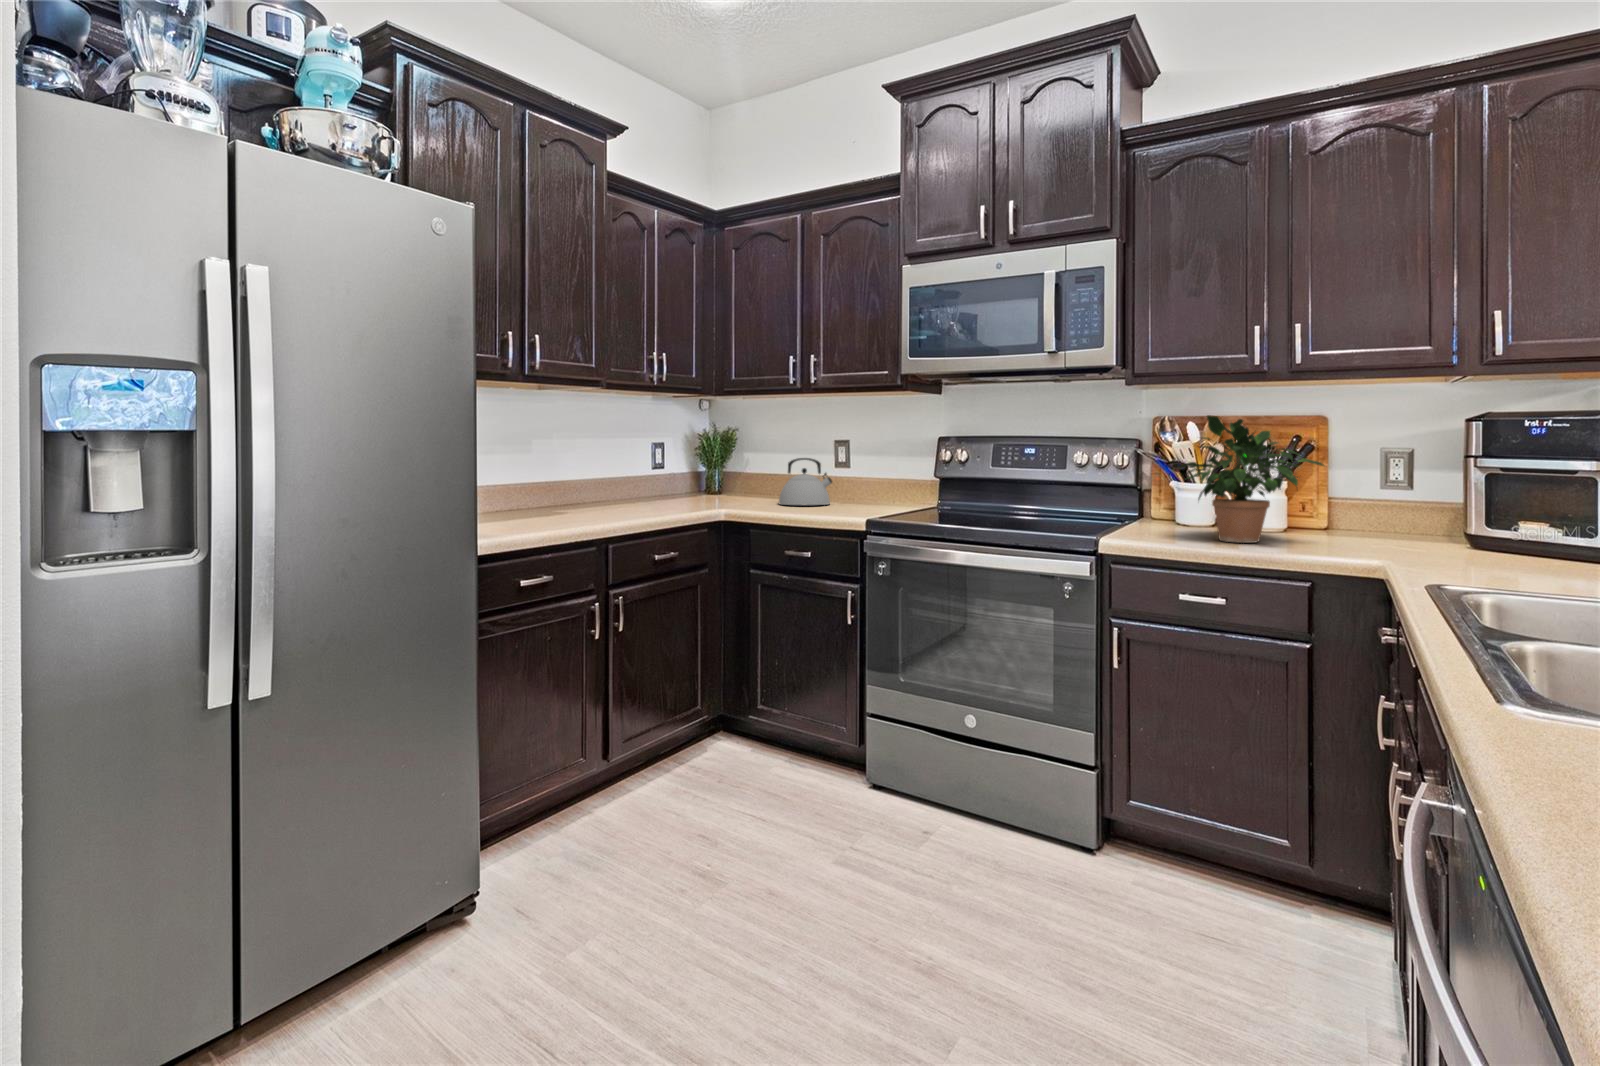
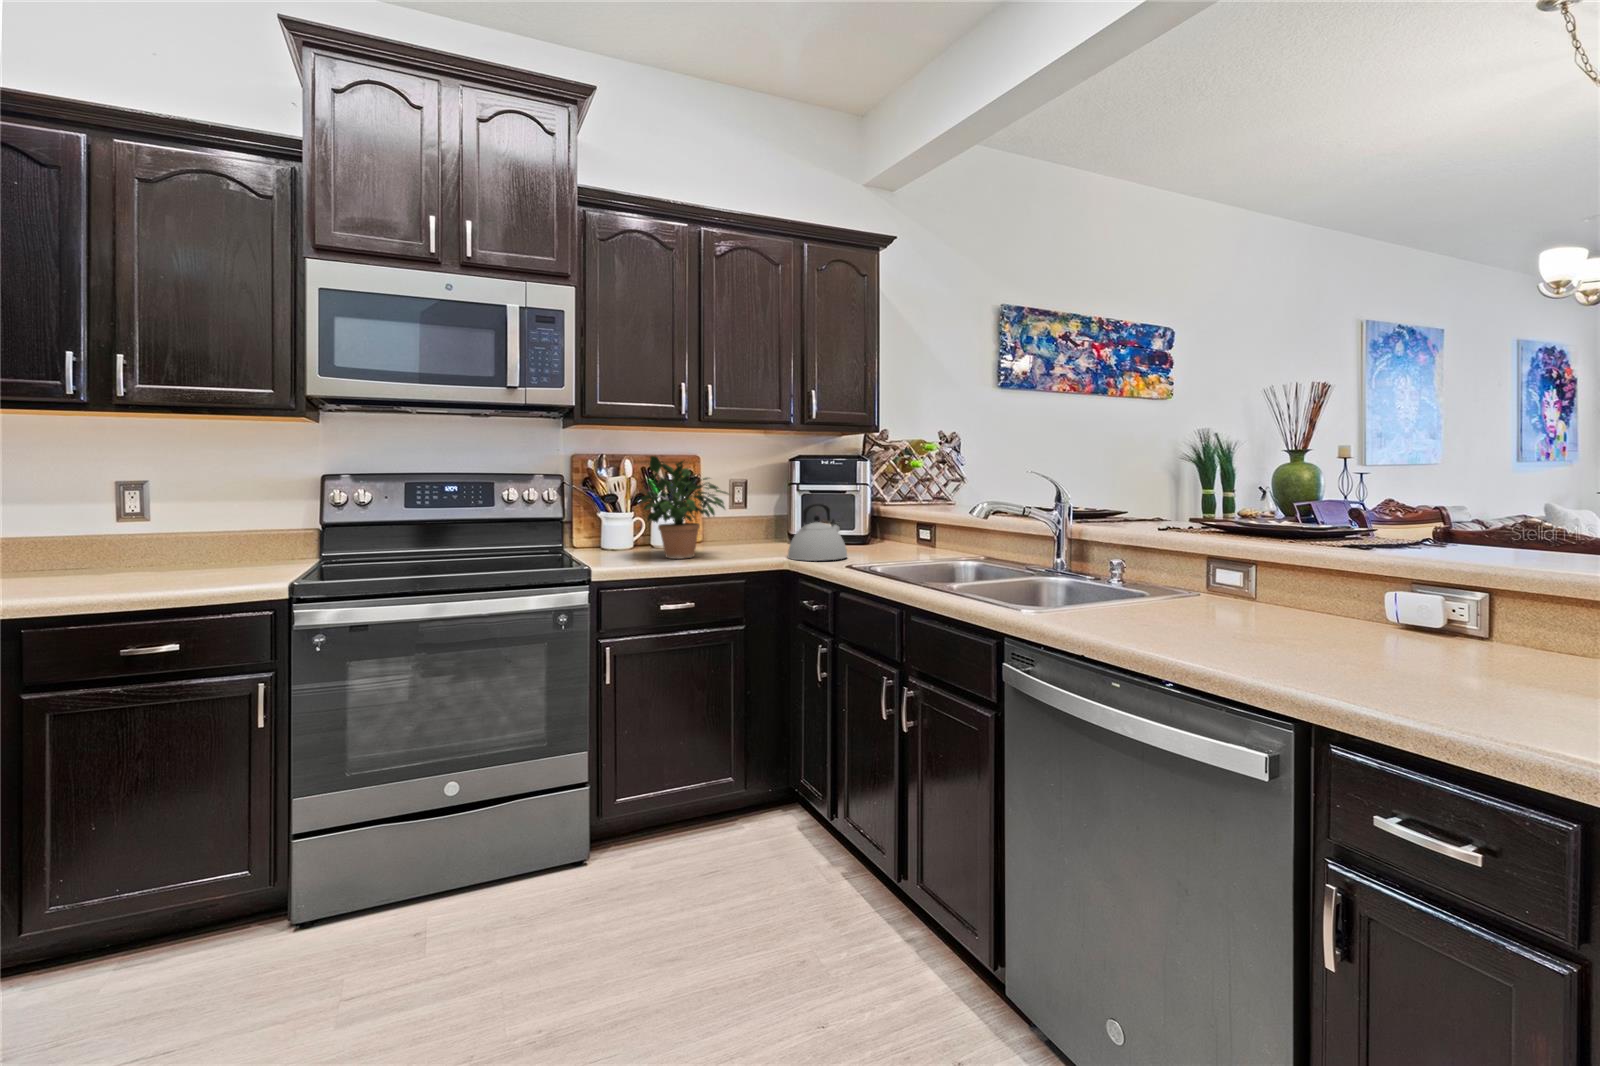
kettle: present [779,458,832,505] -> present [788,504,848,561]

